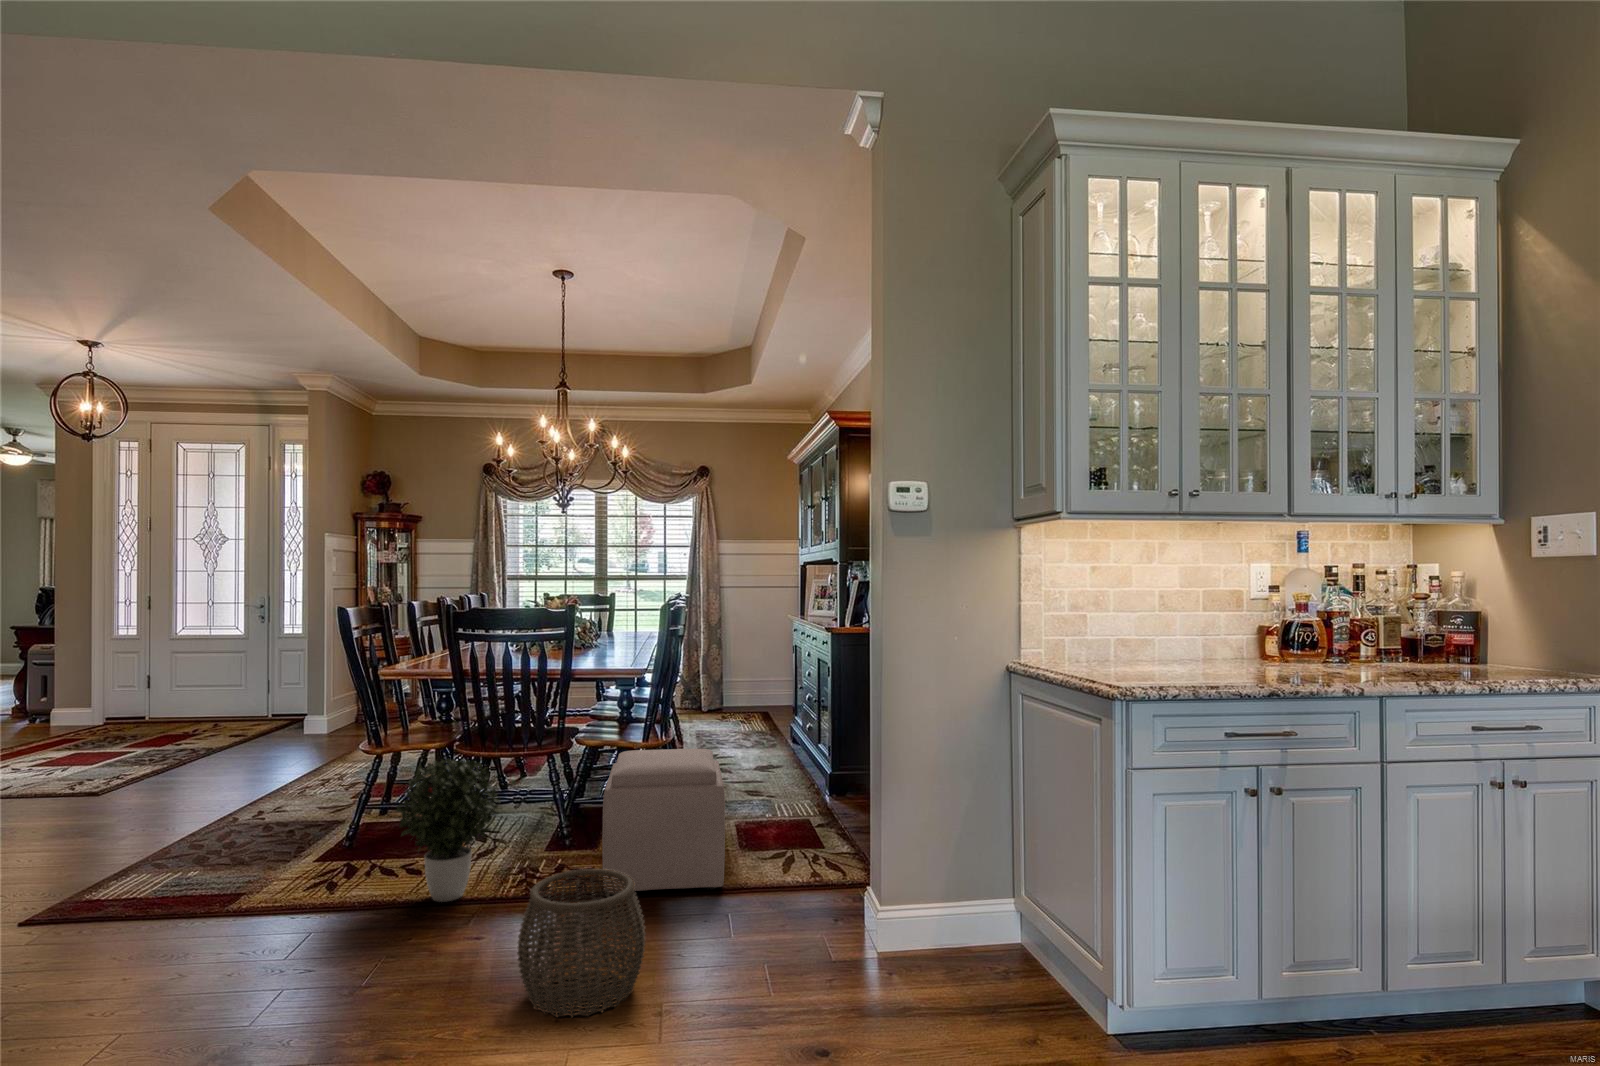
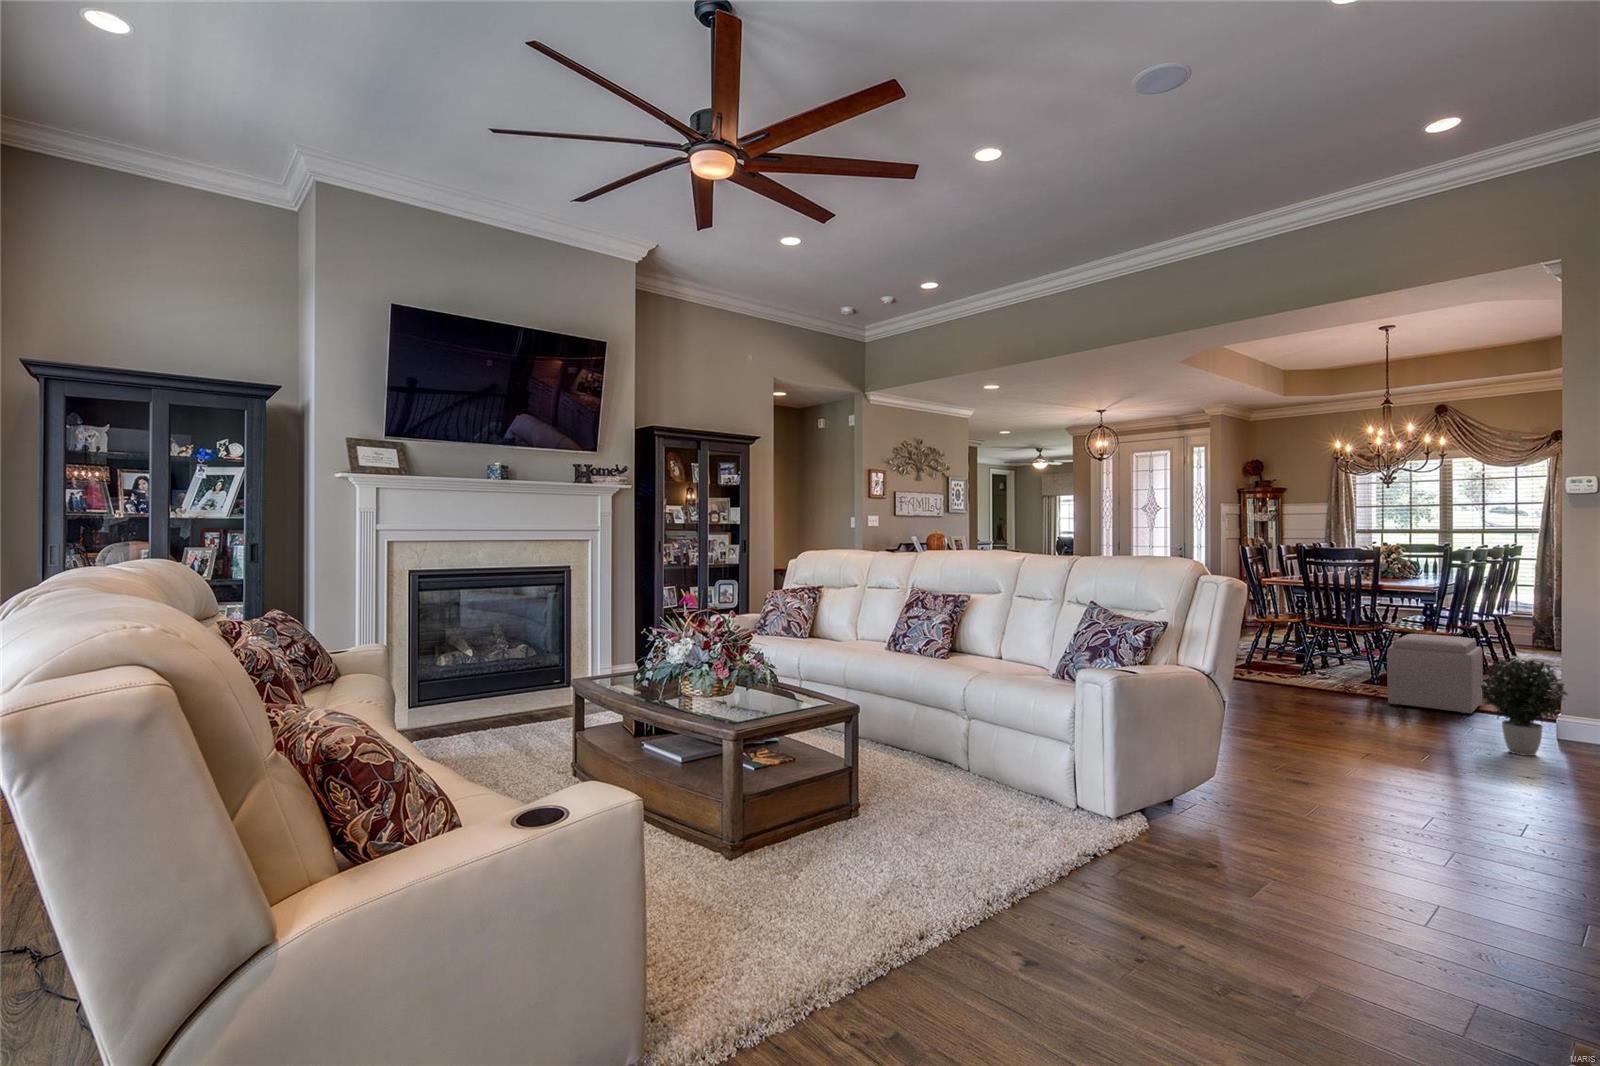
potted plant: present [396,758,500,902] -> present [1482,659,1567,756]
woven basket: present [517,869,646,1017] -> none [1325,671,1395,729]

